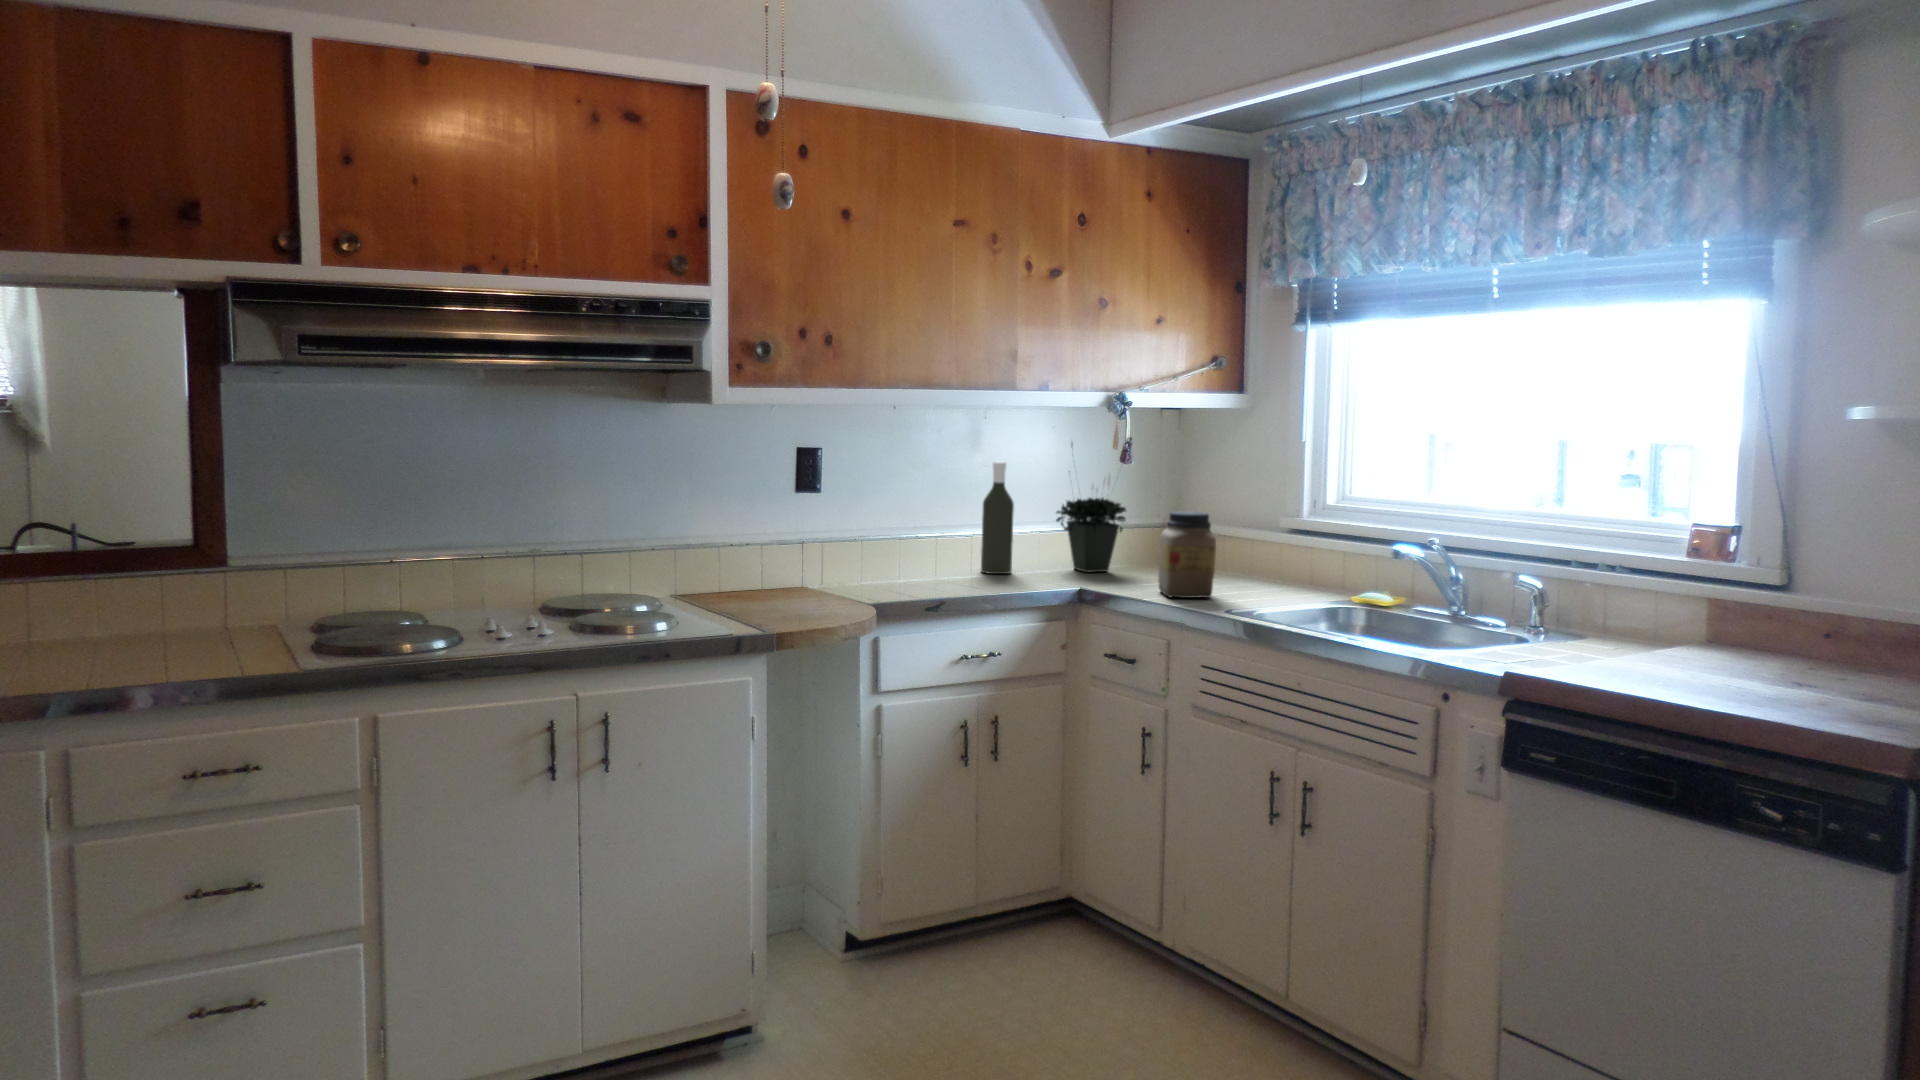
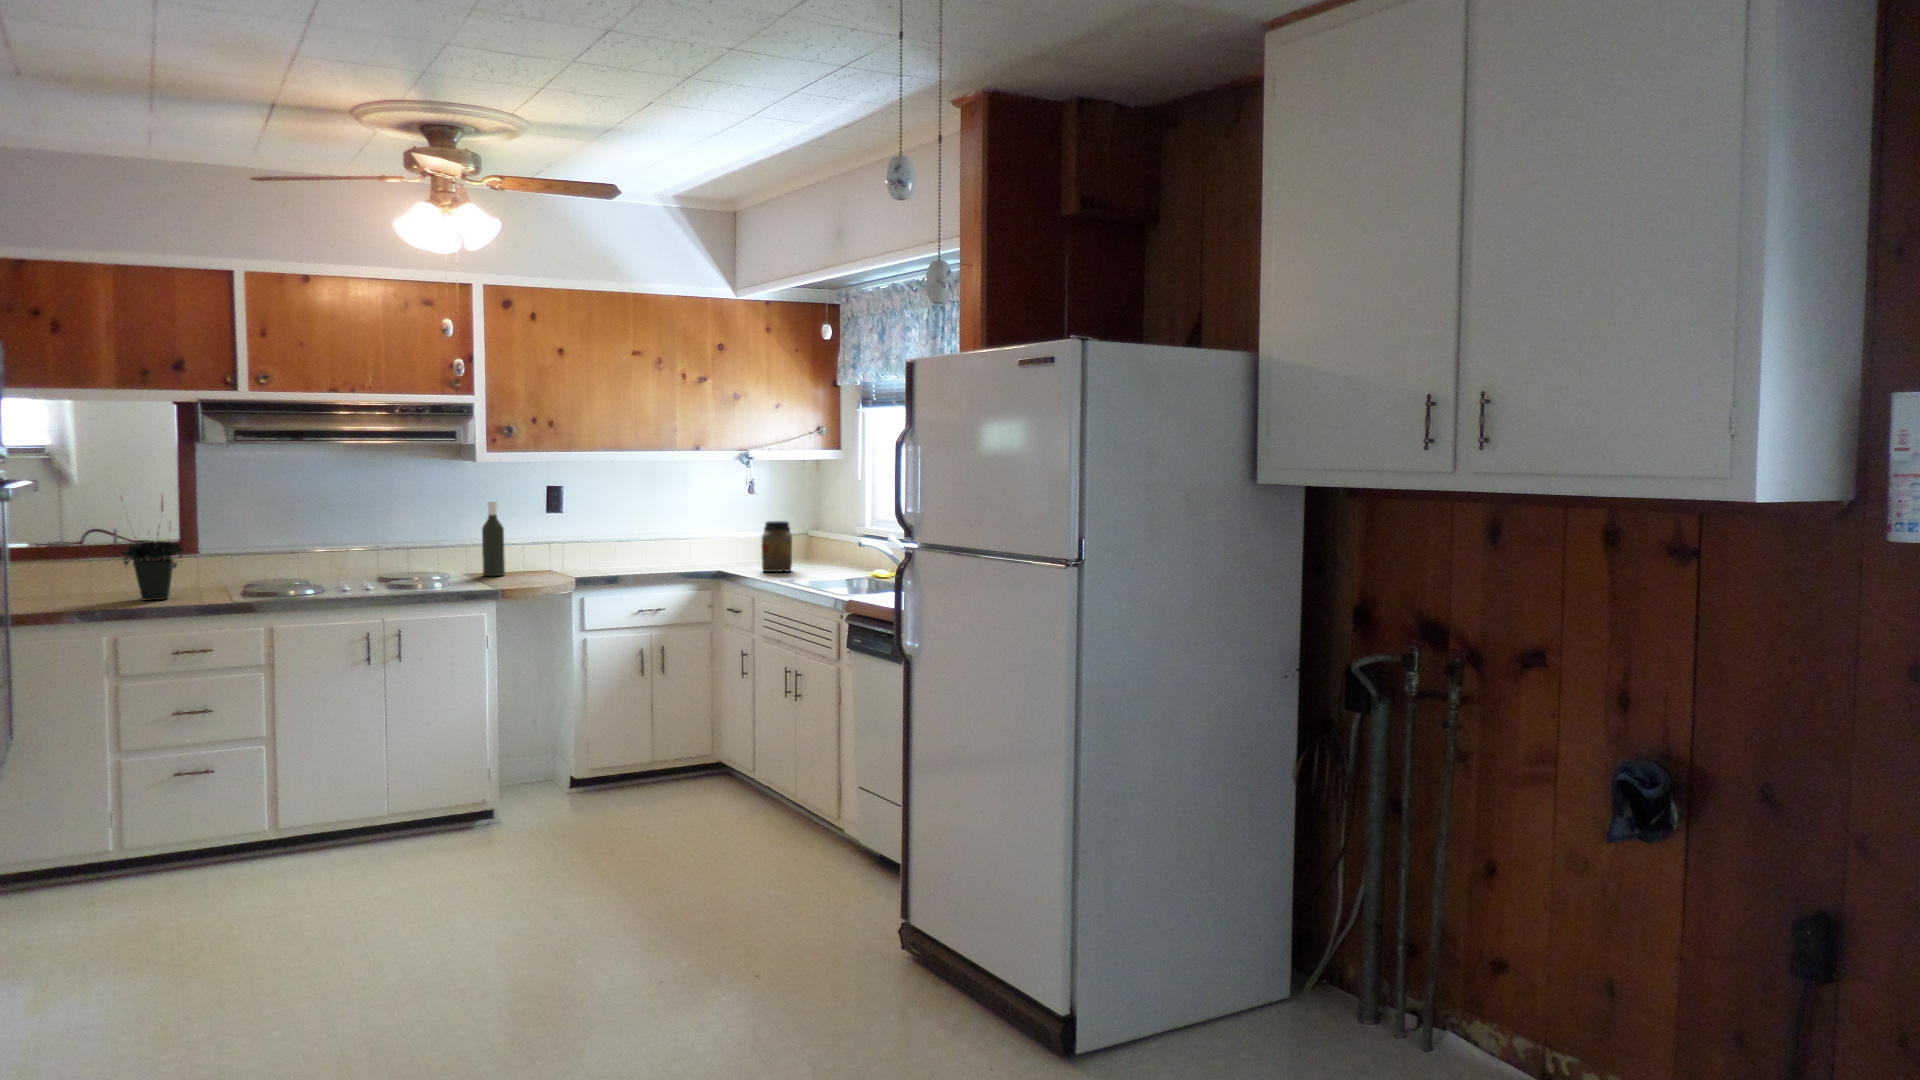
potted plant: present [1056,443,1128,572] -> present [122,501,183,600]
bottle: present [981,462,1014,574] -> present [482,501,505,576]

